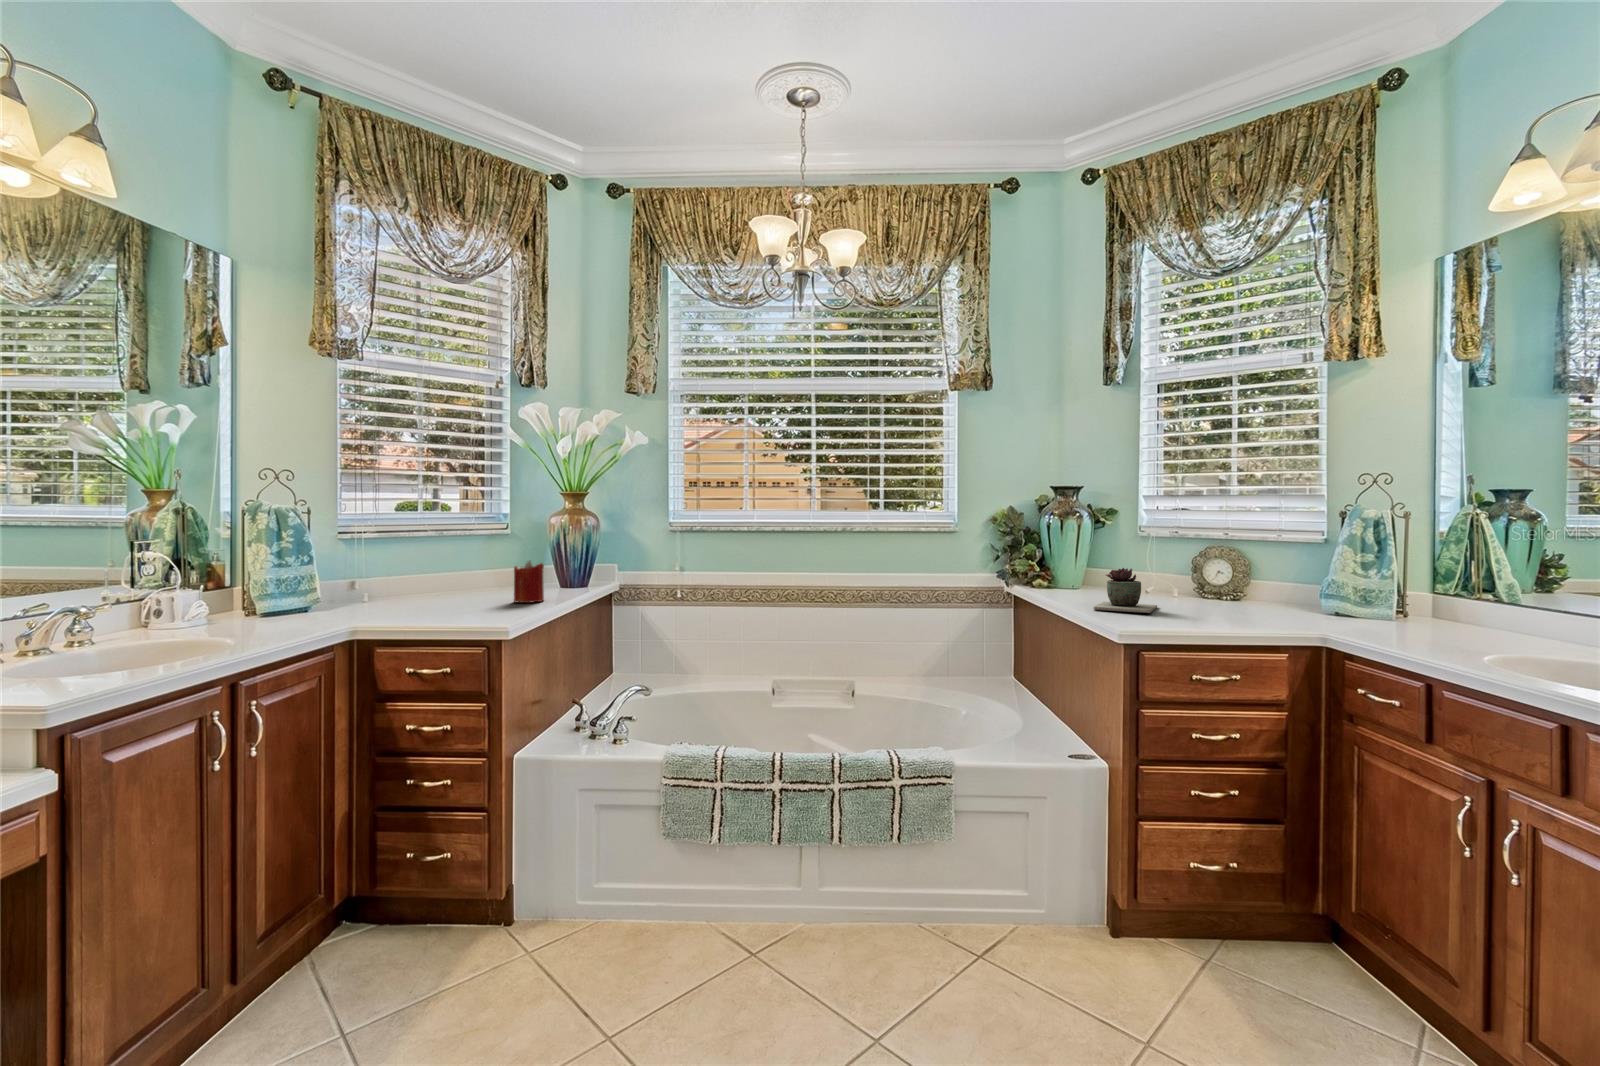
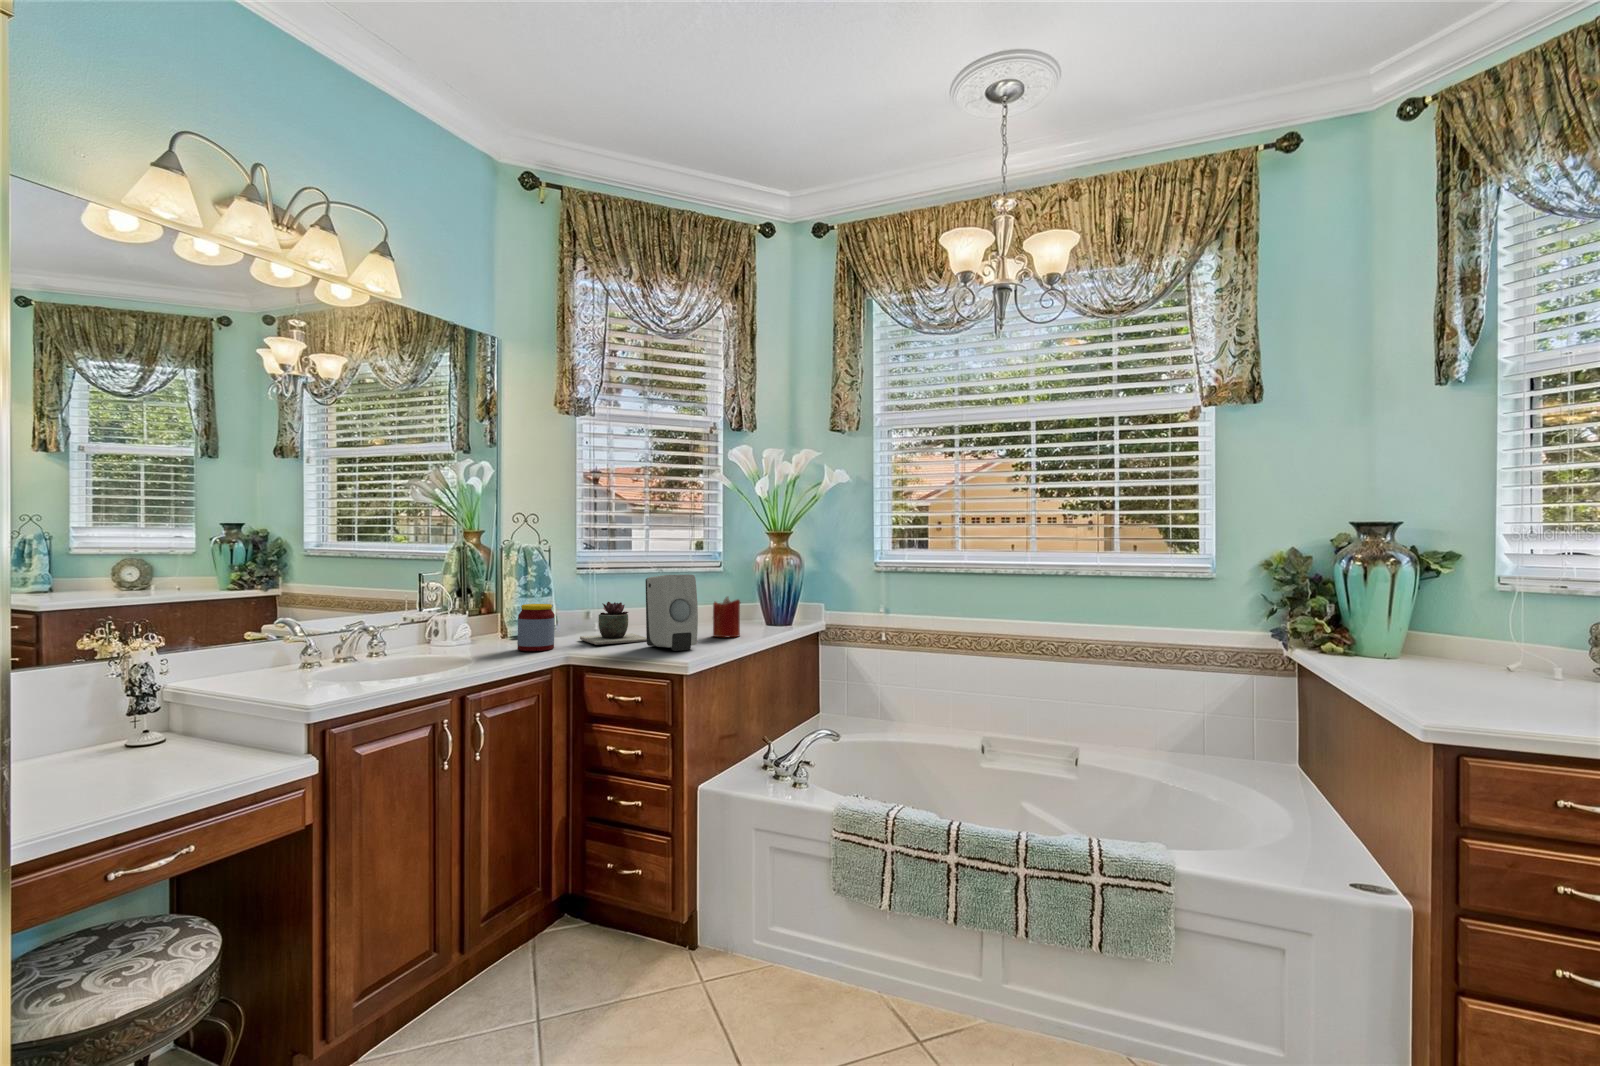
soap dispenser: none [441,536,506,617] -> present [646,575,698,651]
succulent plant: present [1093,568,1157,613] -> present [580,602,647,645]
jar: none [278,573,326,627] -> present [517,604,555,651]

